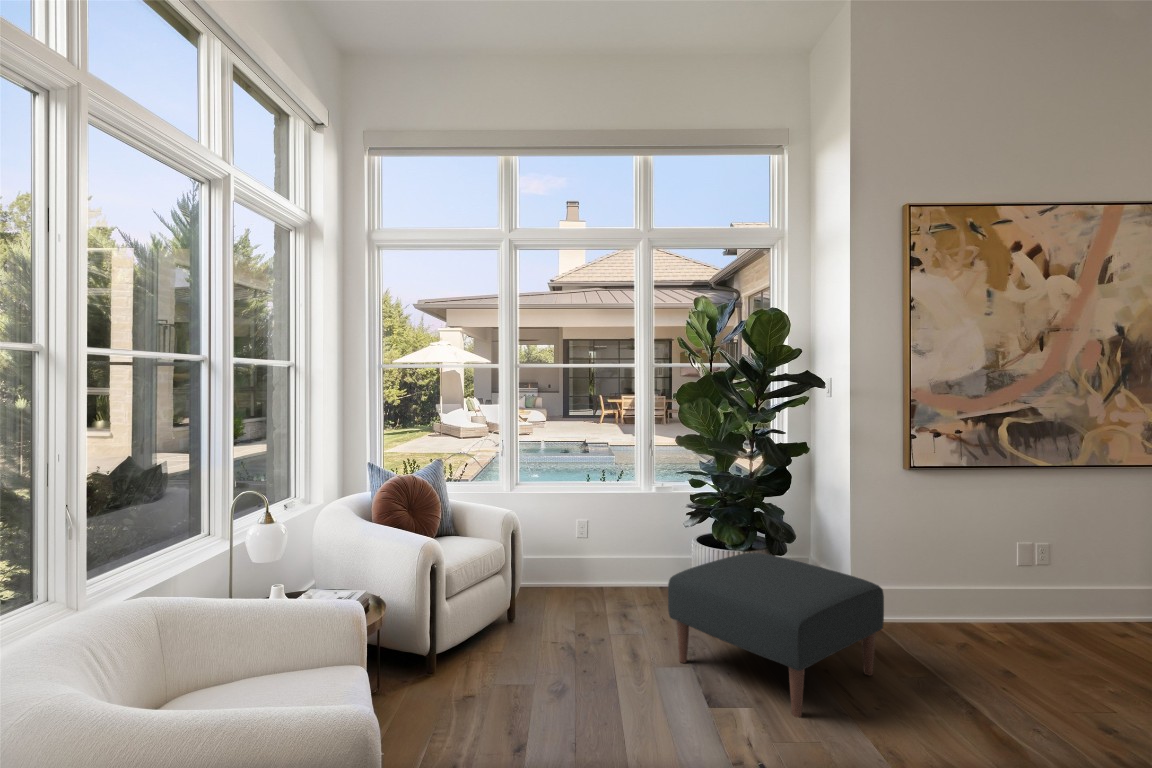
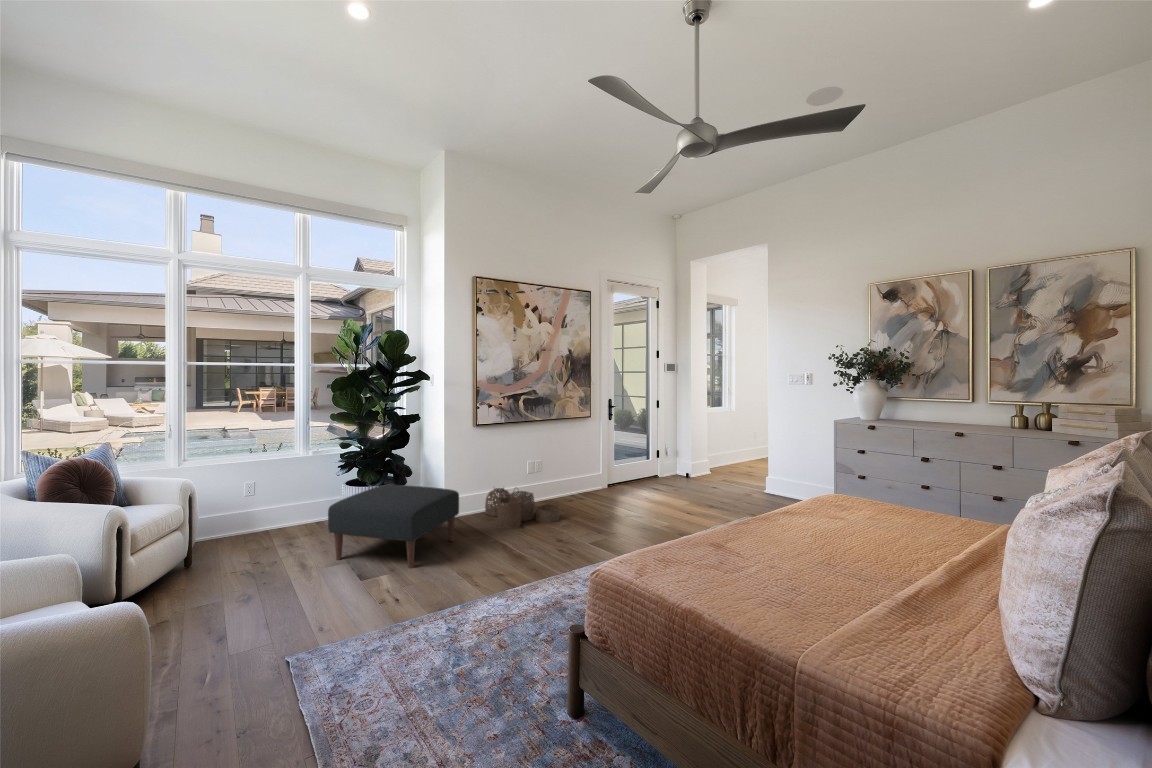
woven basket: none [928,581,1109,683] -> present [485,488,559,529]

